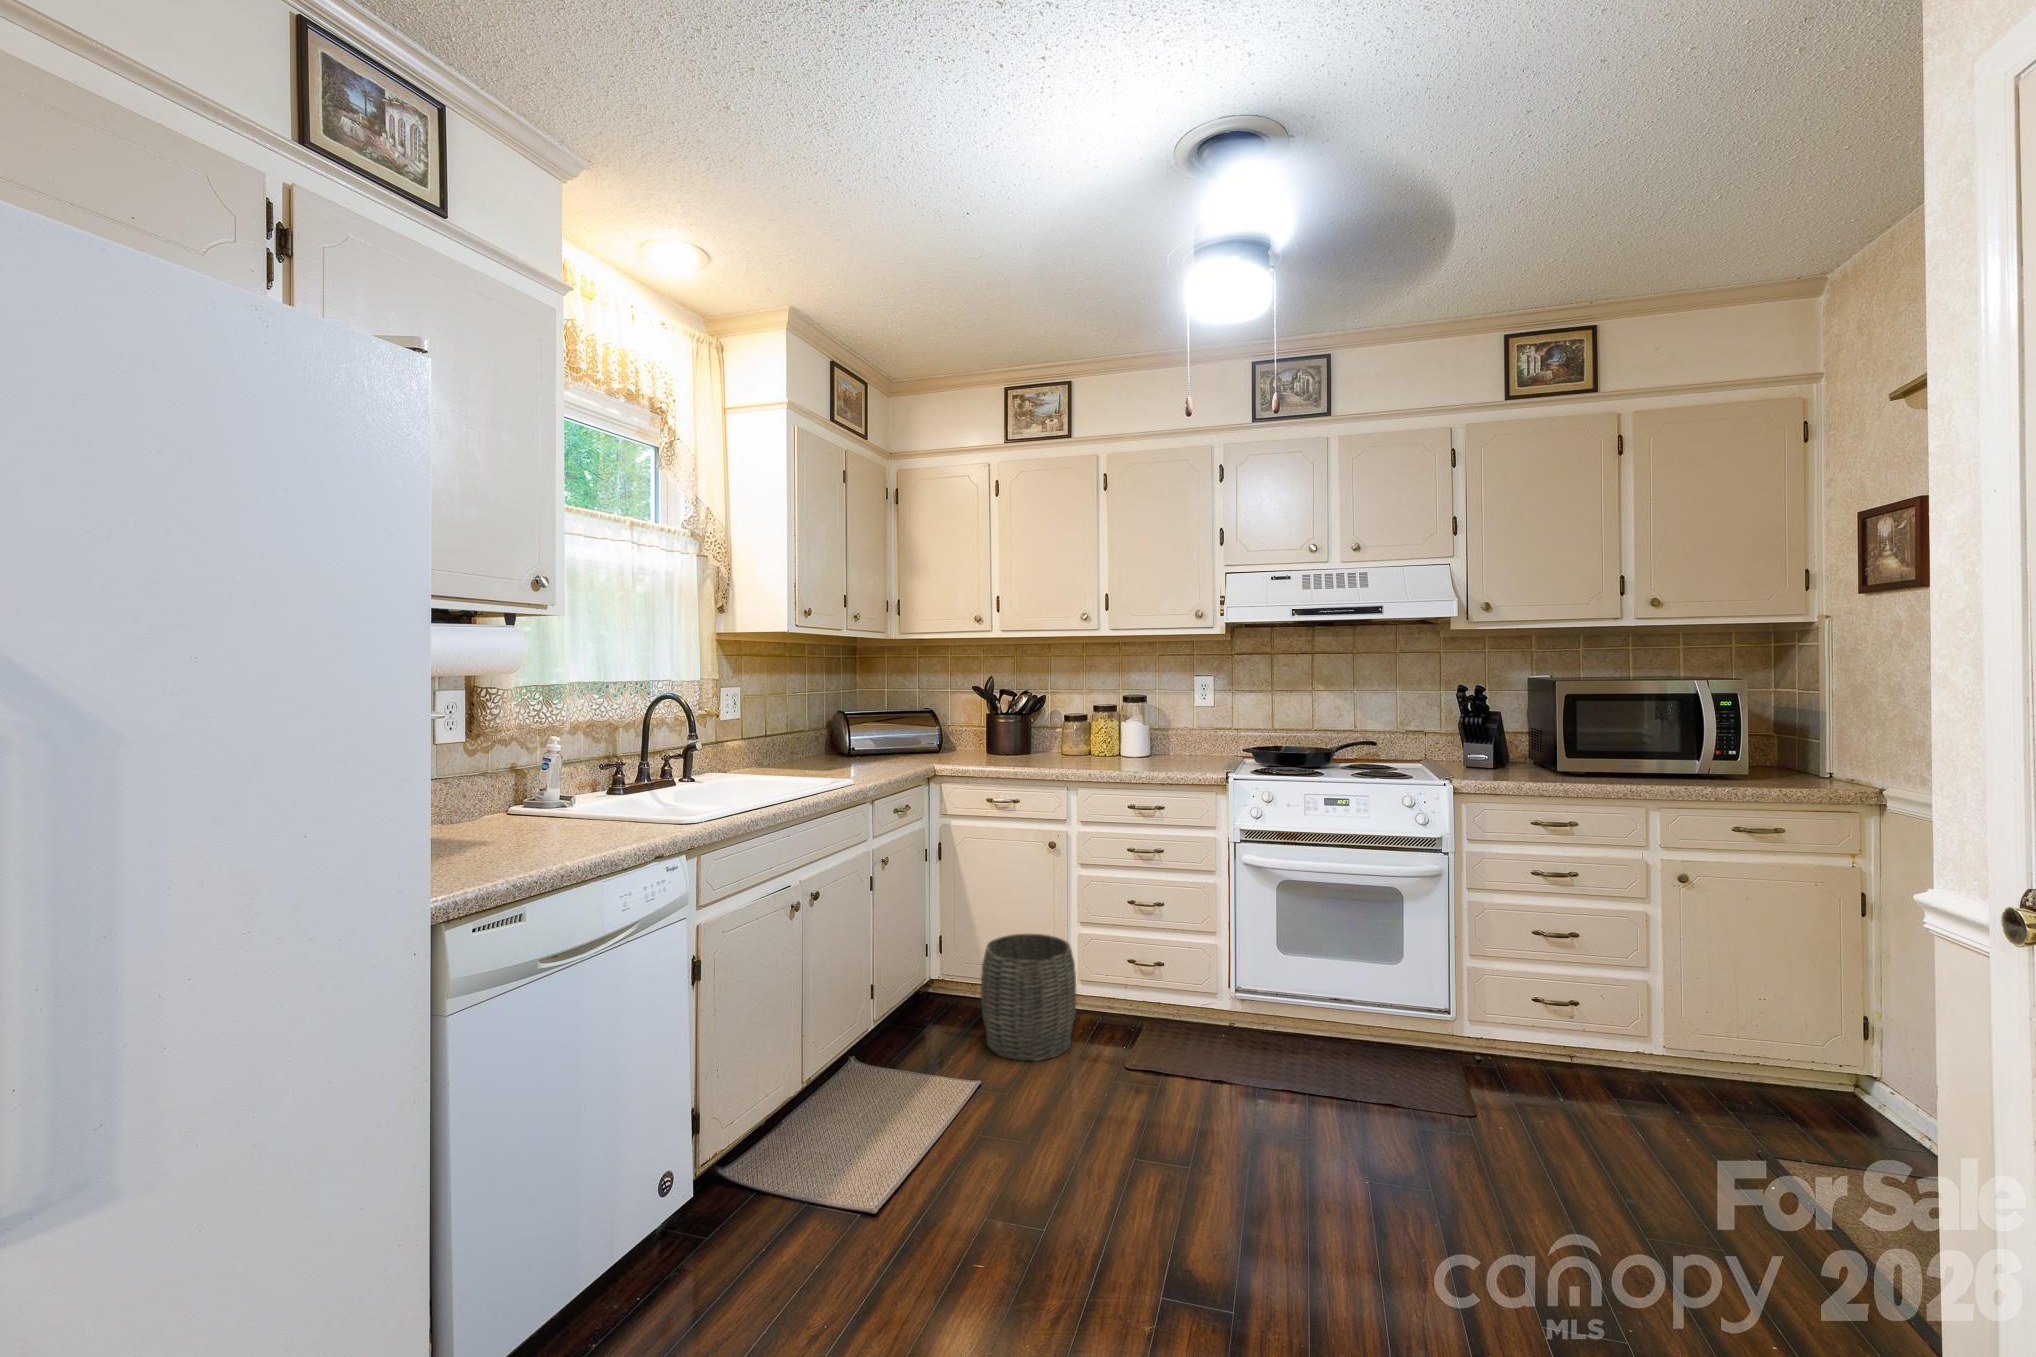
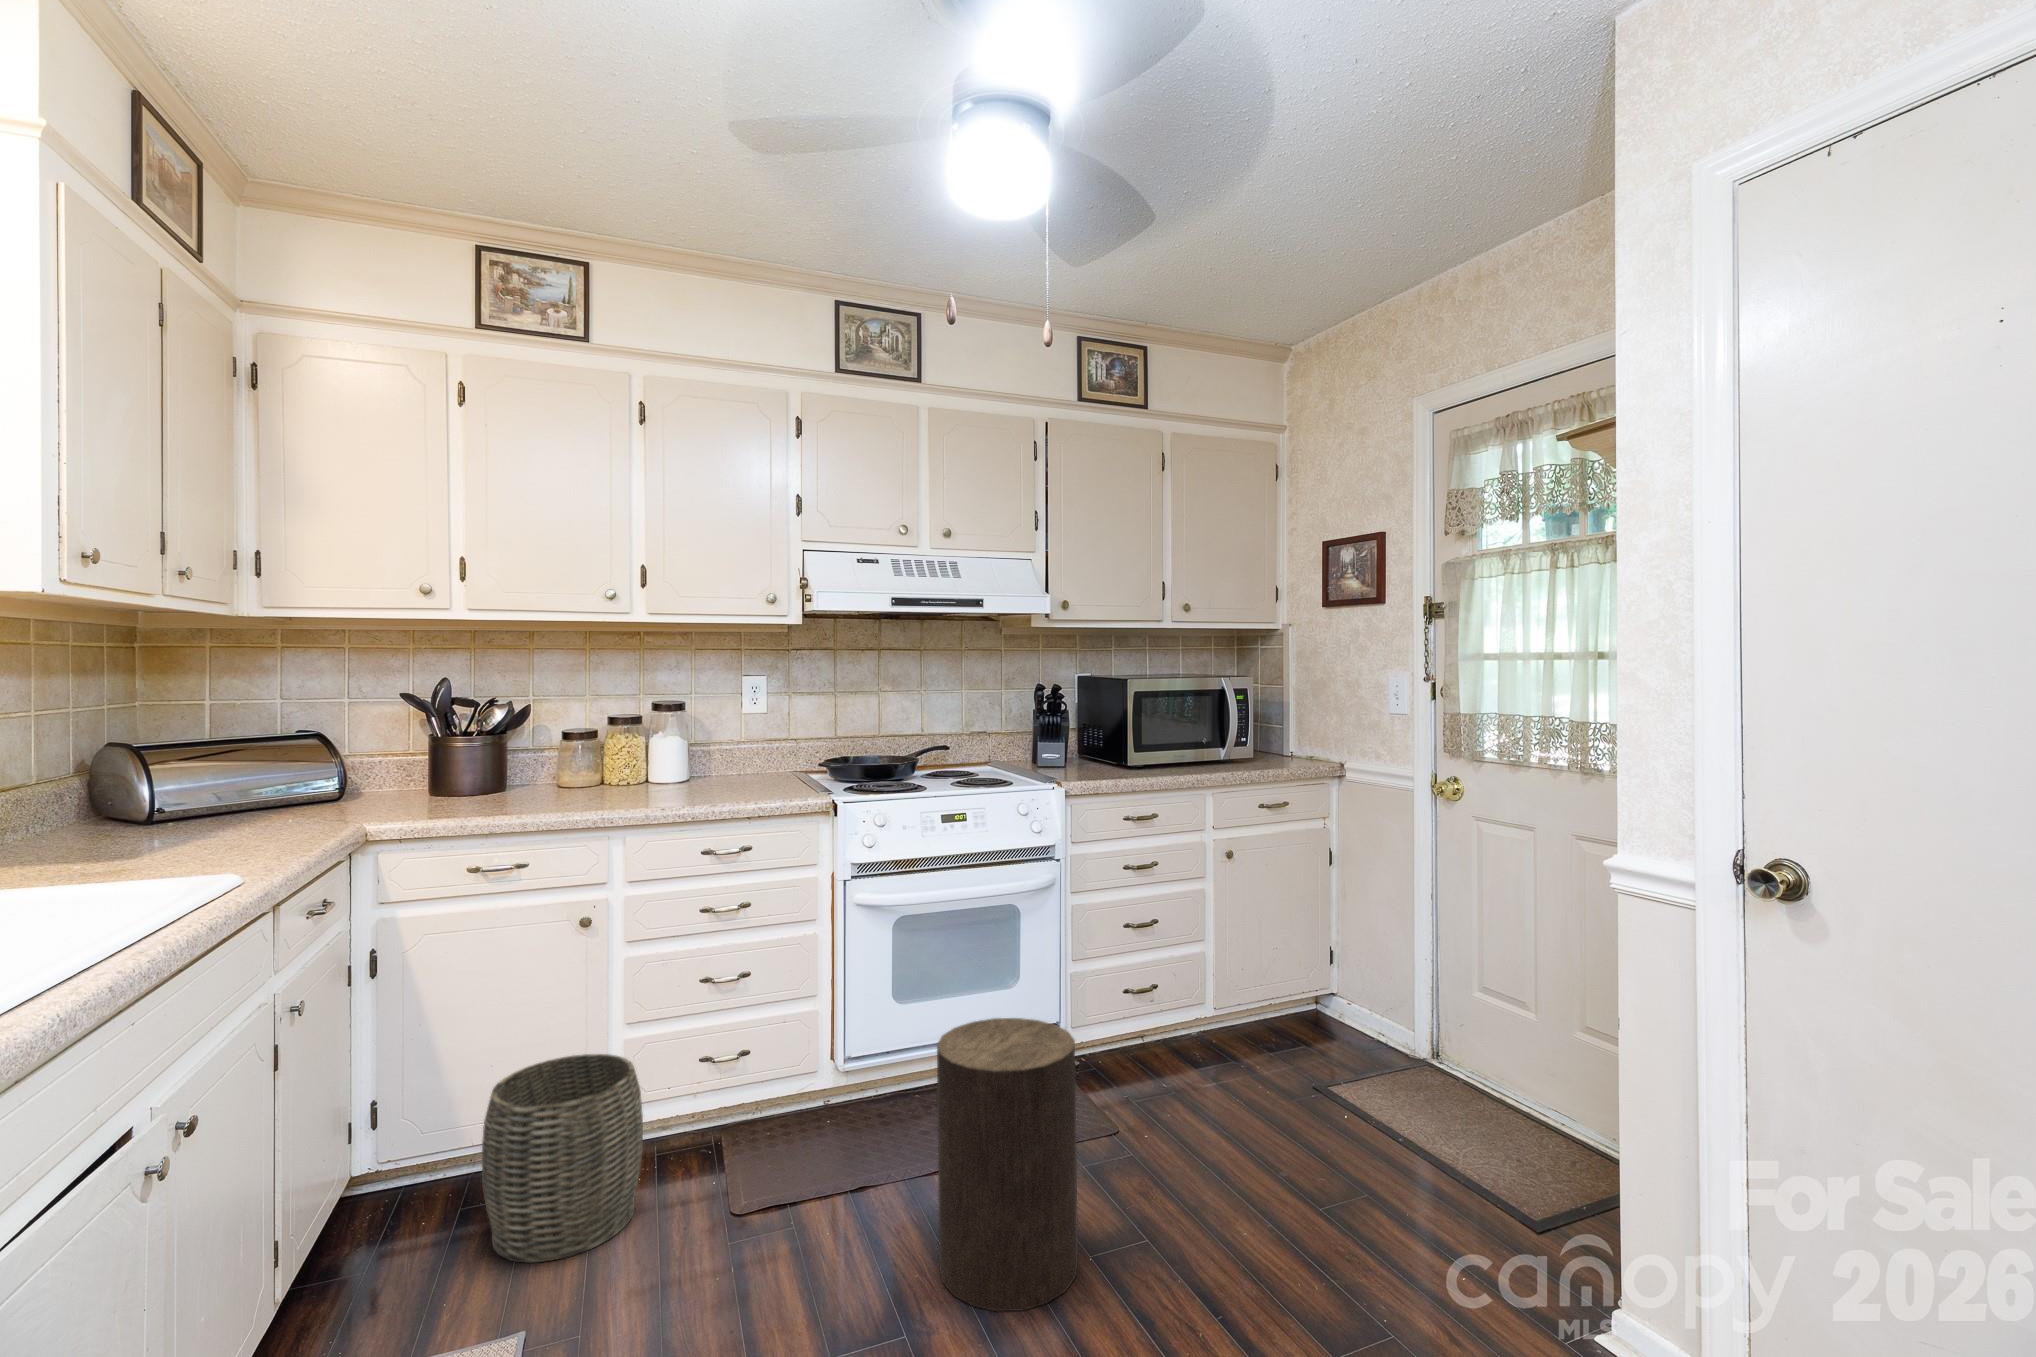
stool: none [1246,971,1370,1213] -> present [937,1018,1078,1311]

